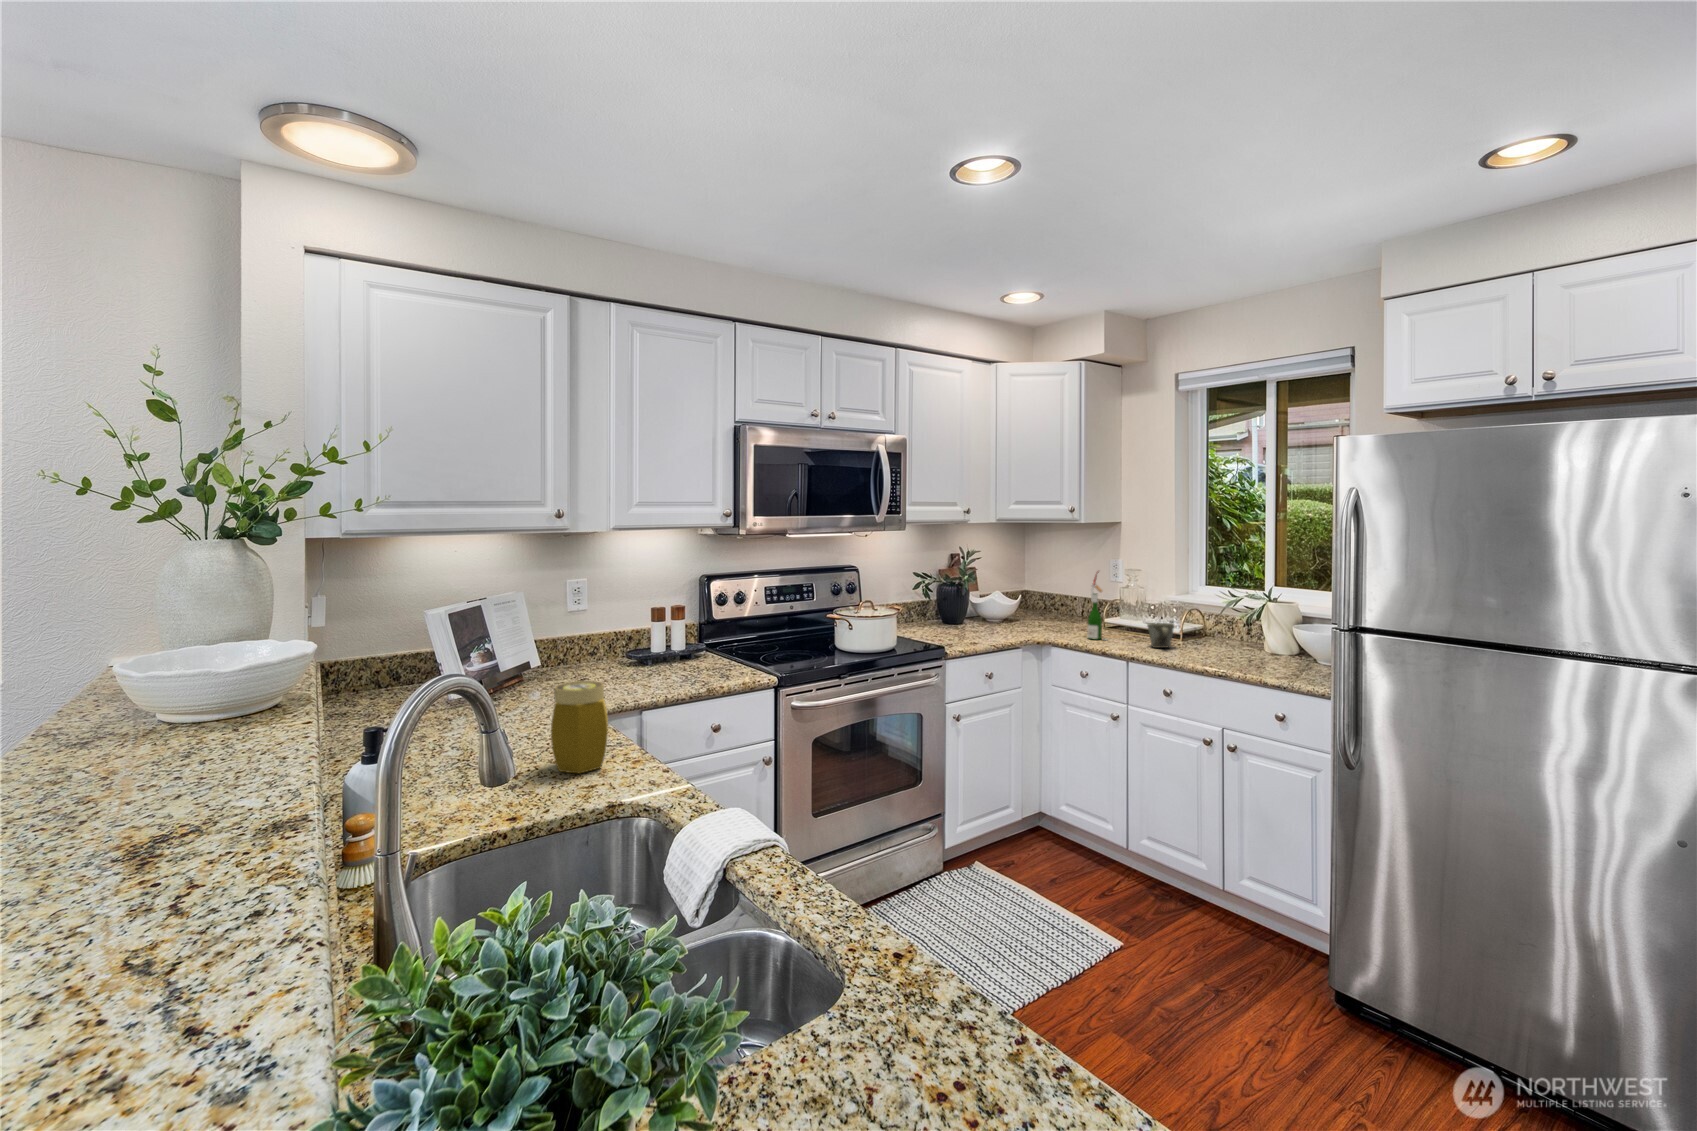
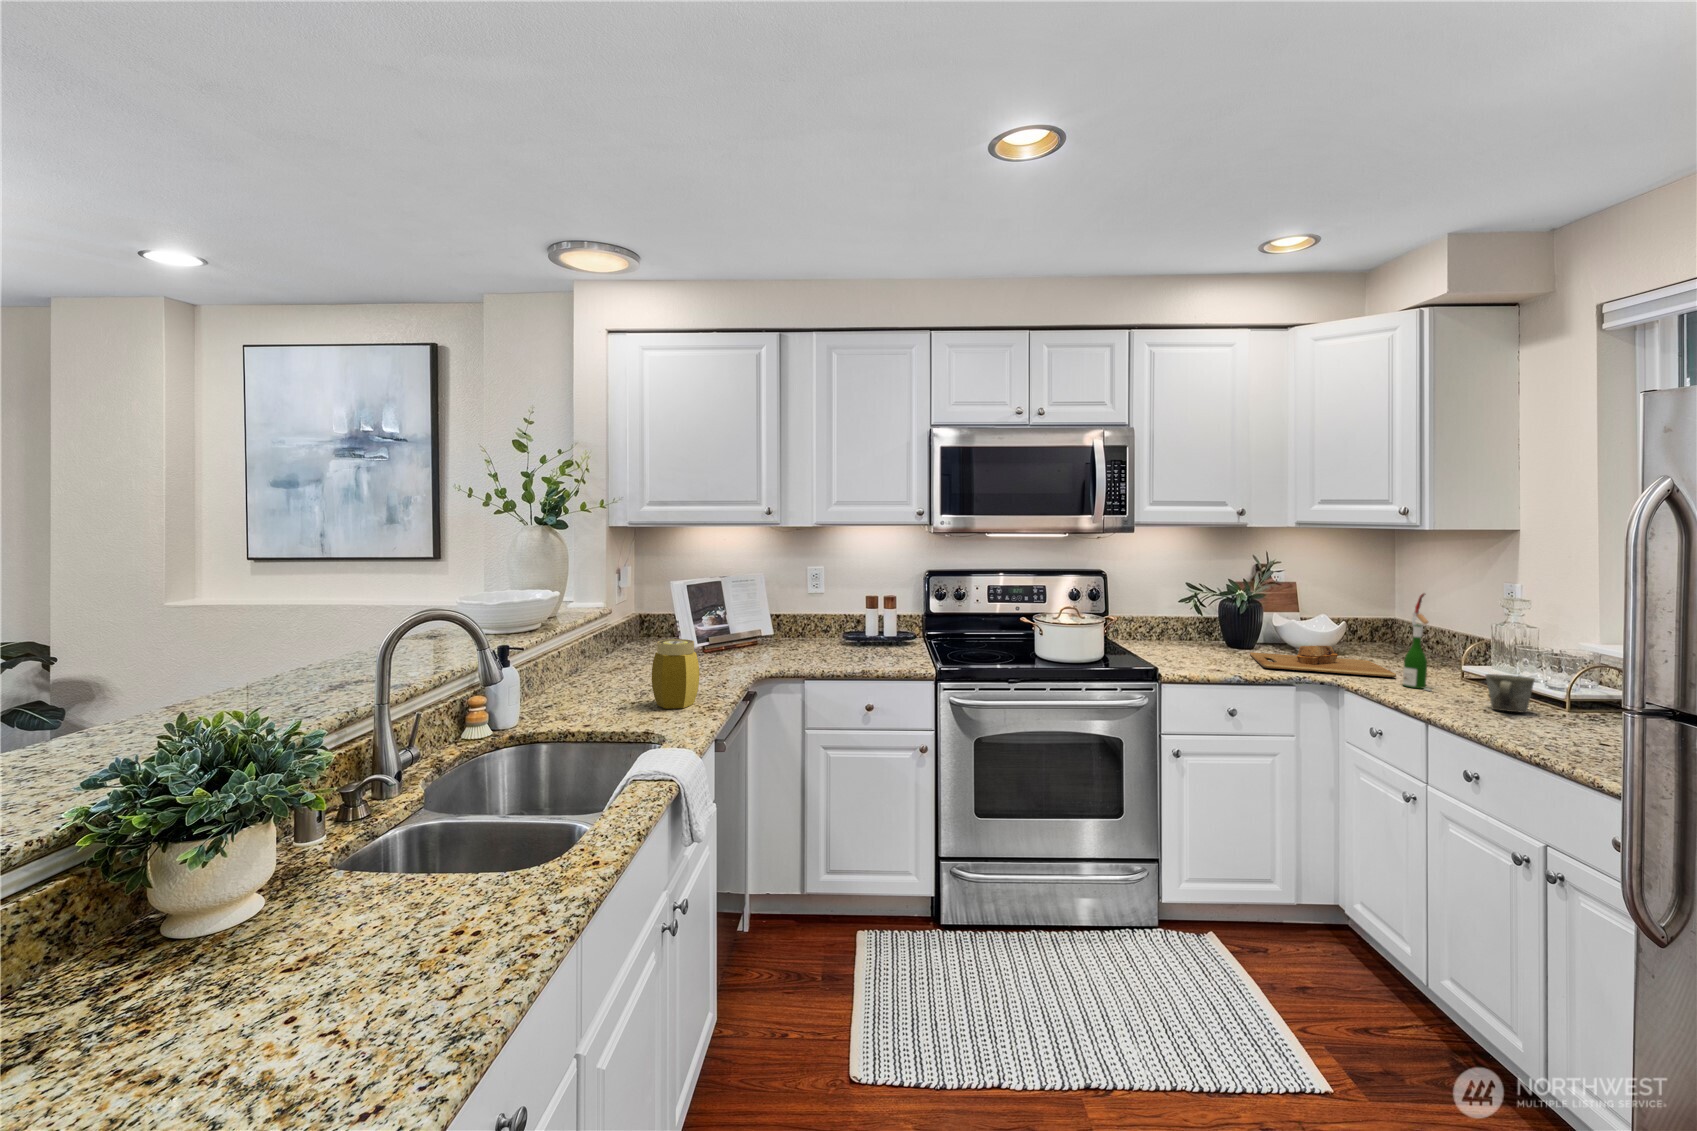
cutting board: none [969,615,1076,637] -> present [1250,645,1396,677]

